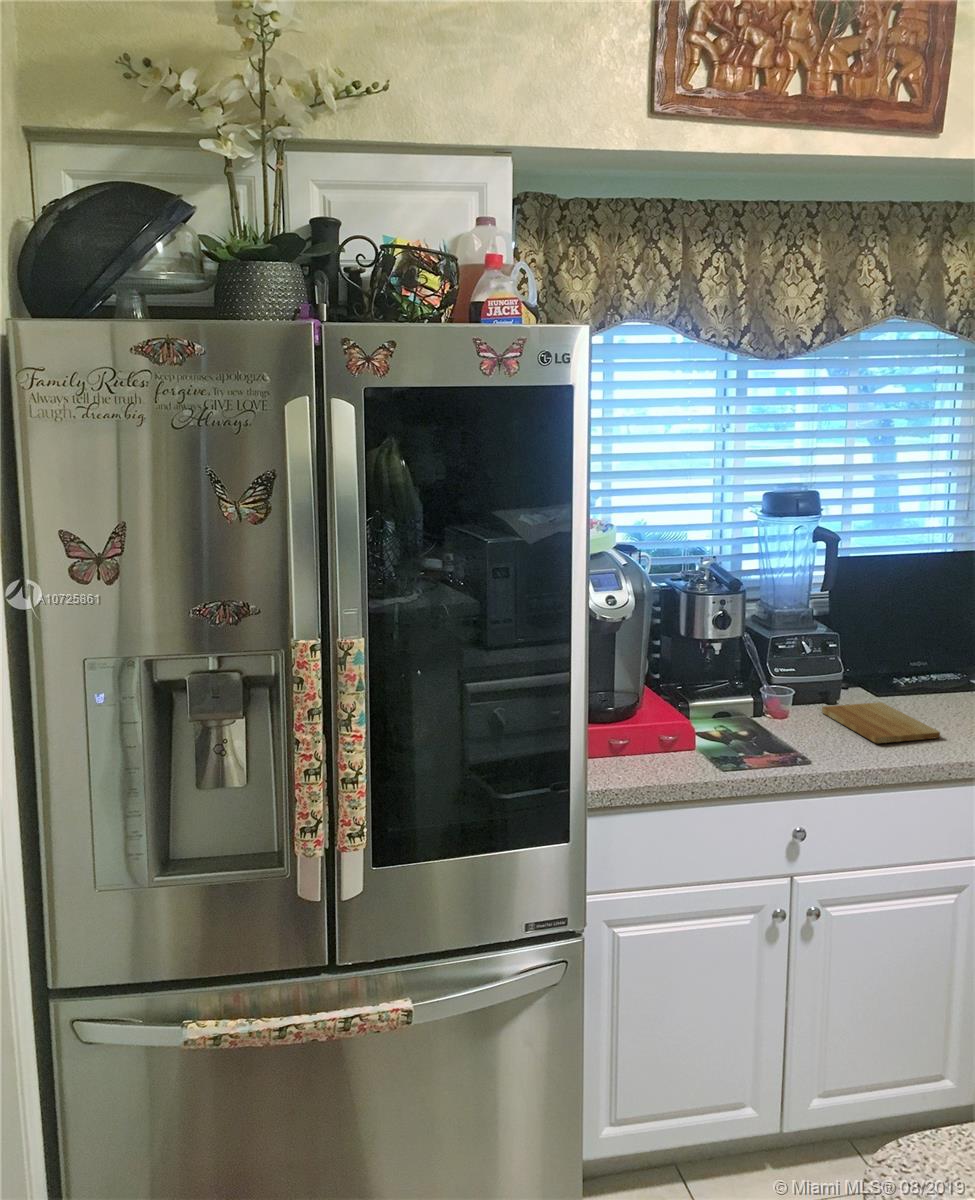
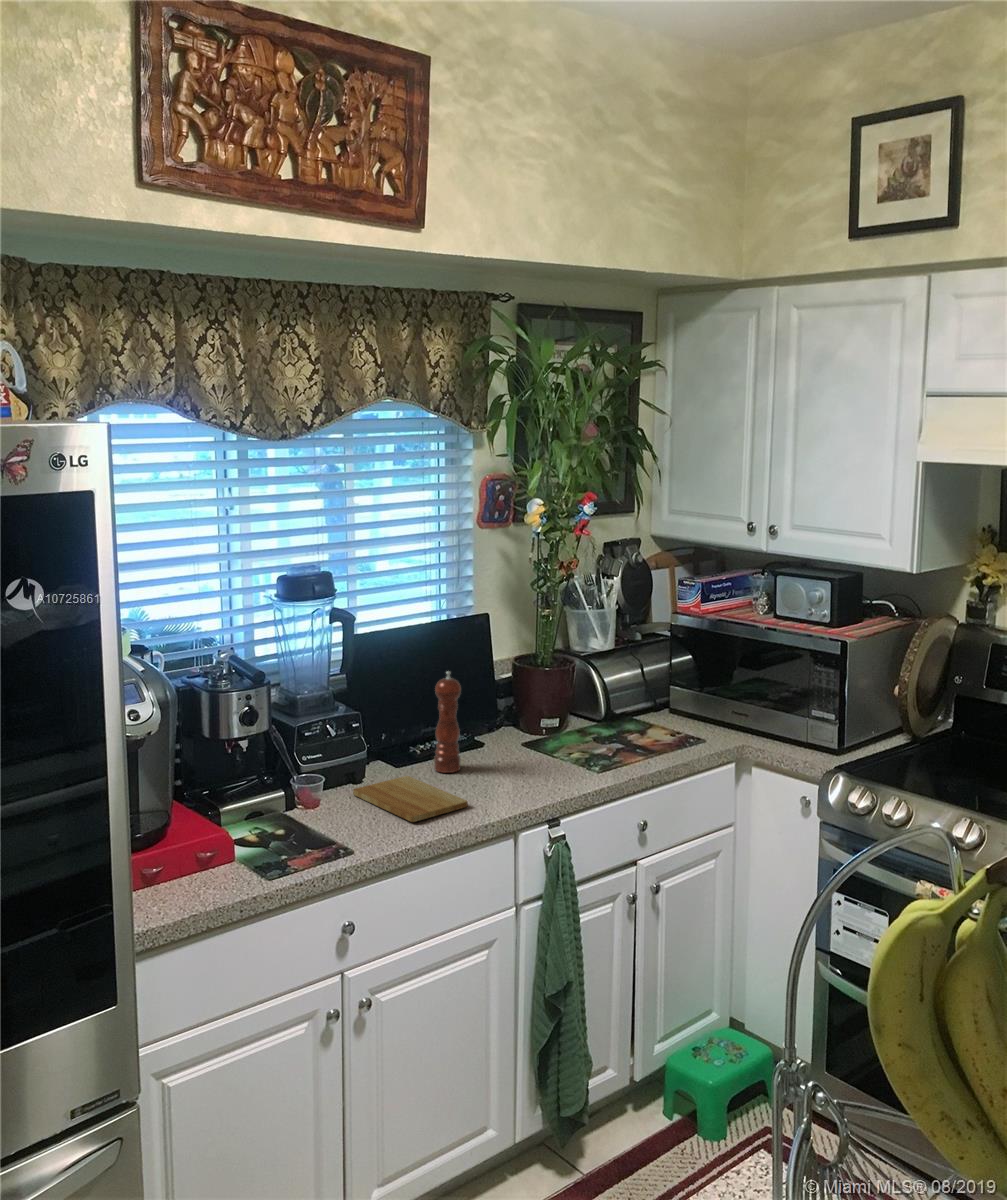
pepper mill: none [912,601,948,706] -> present [434,671,461,773]

